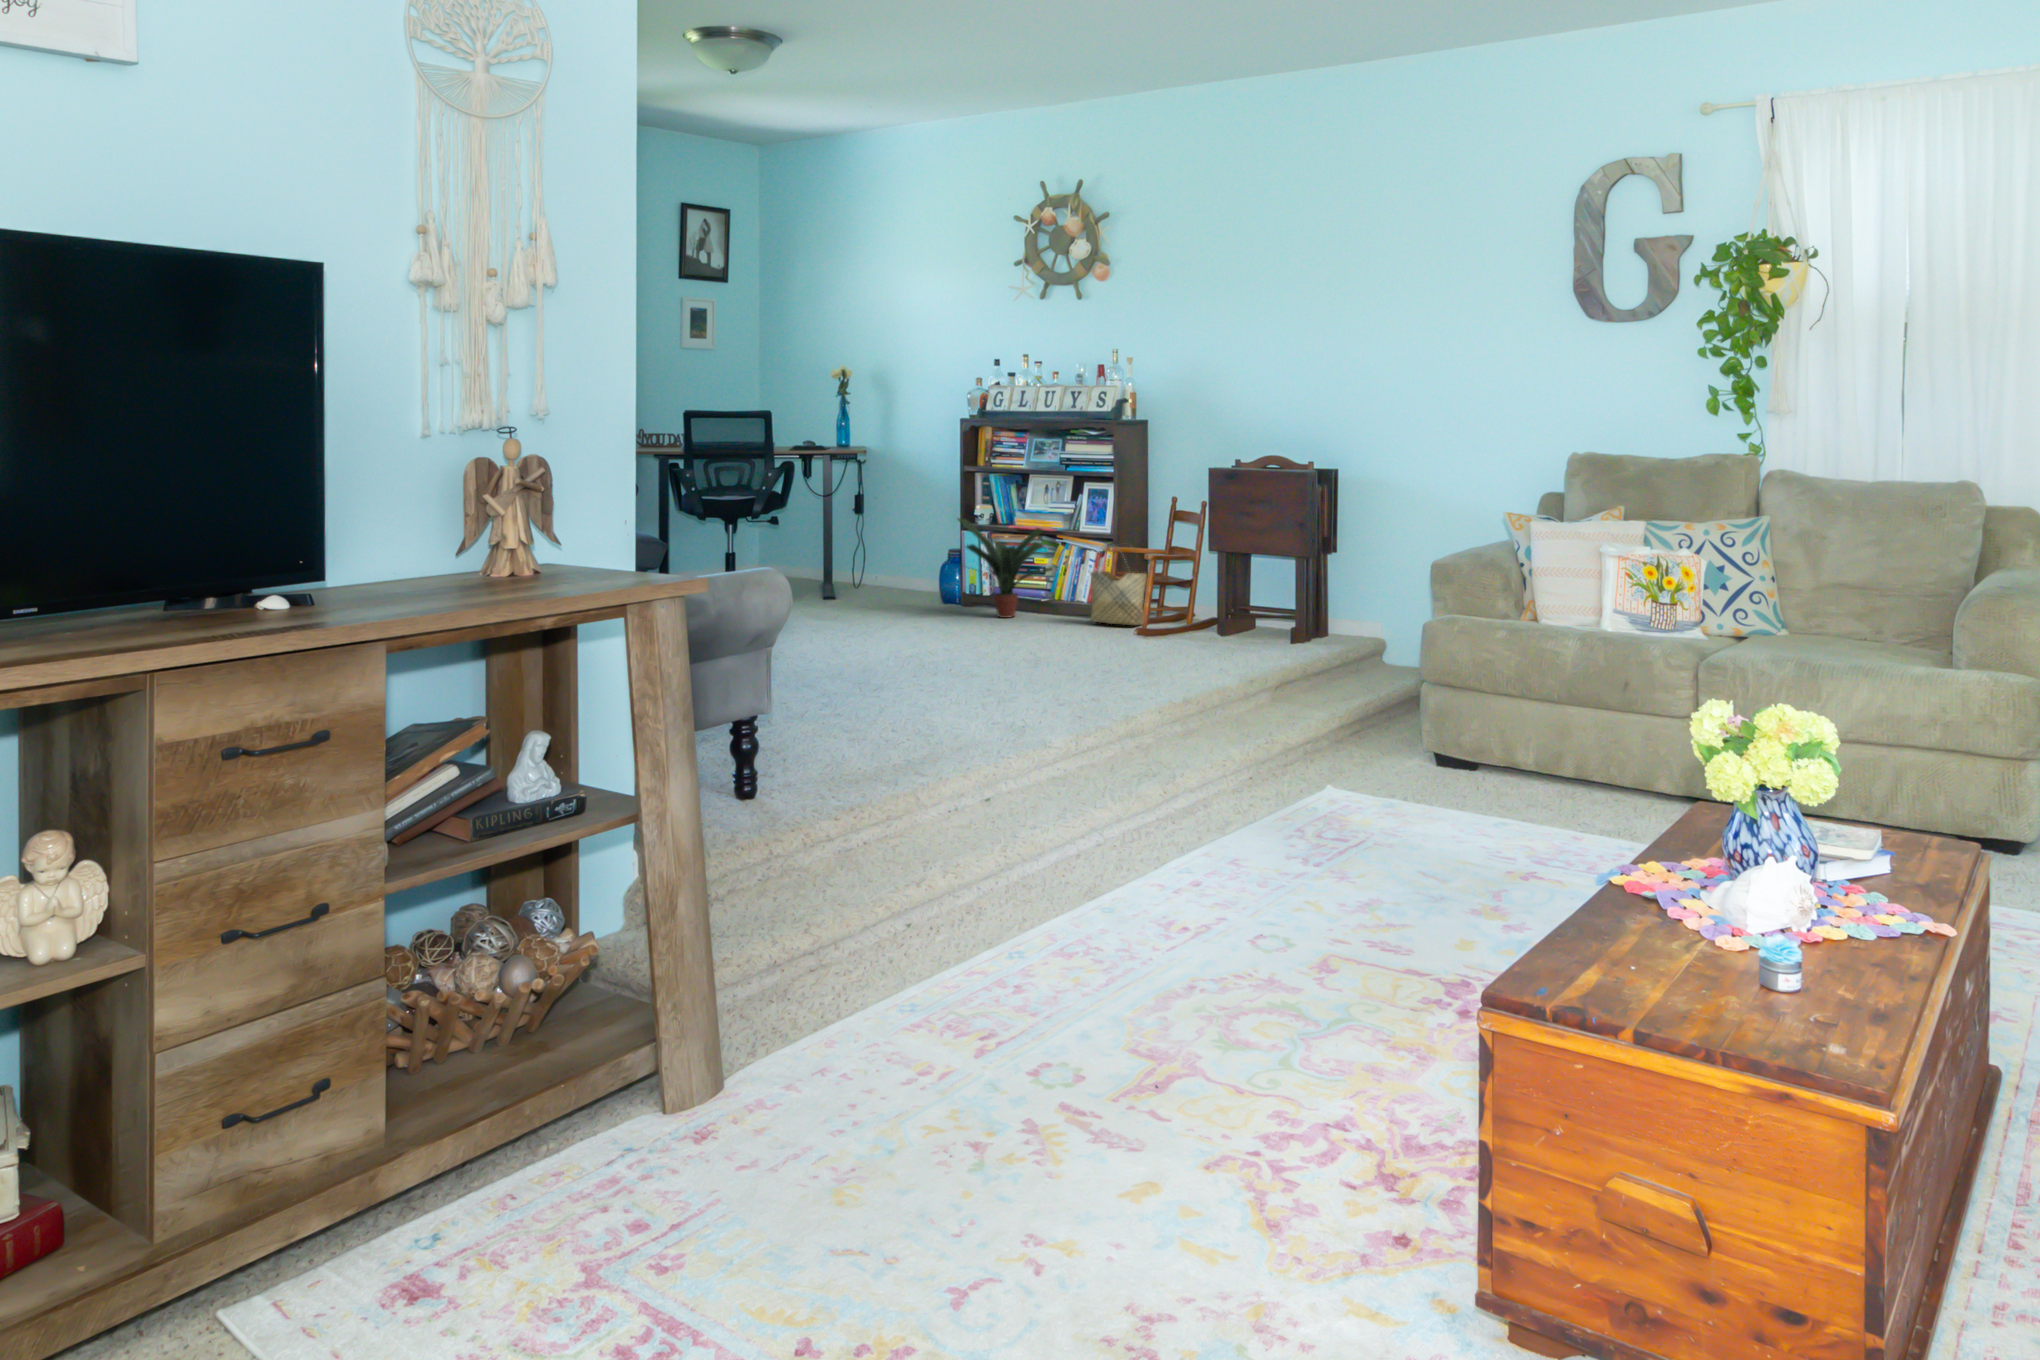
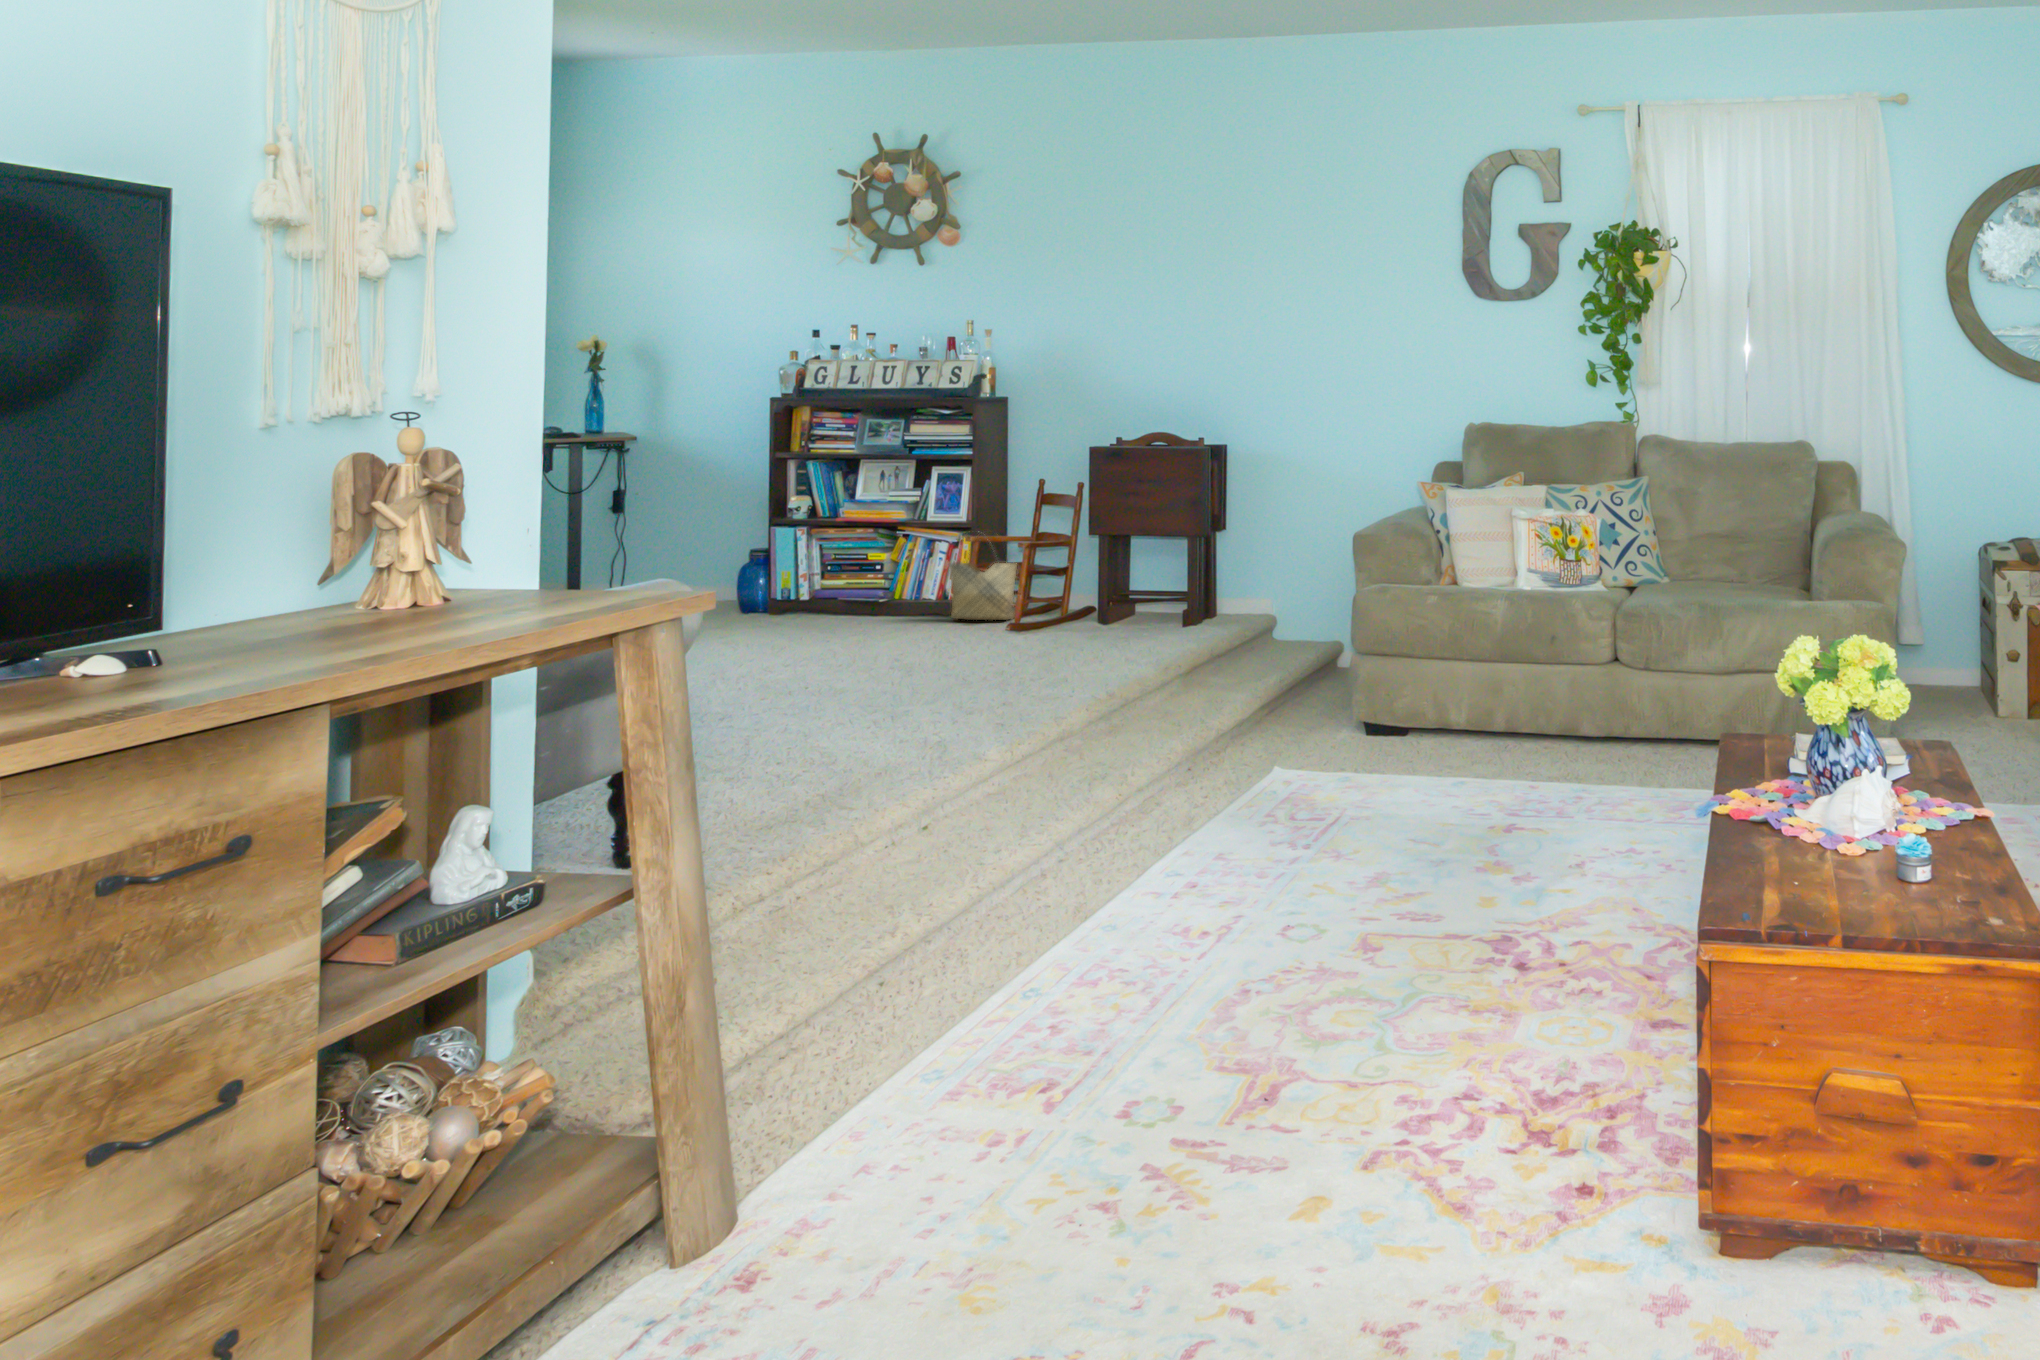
potted plant: present [958,518,1053,618] -> none [774,508,901,620]

